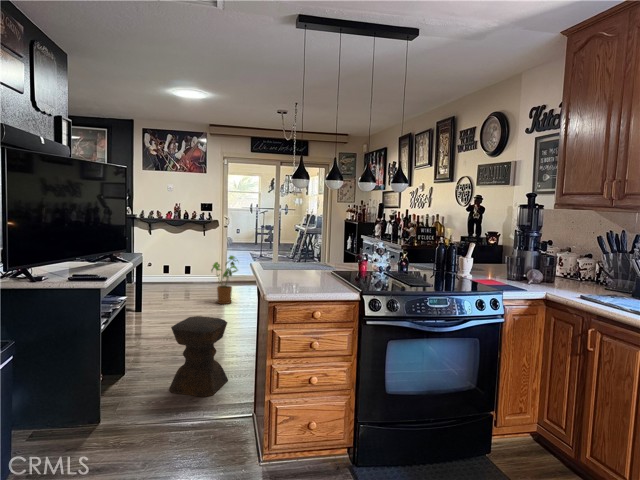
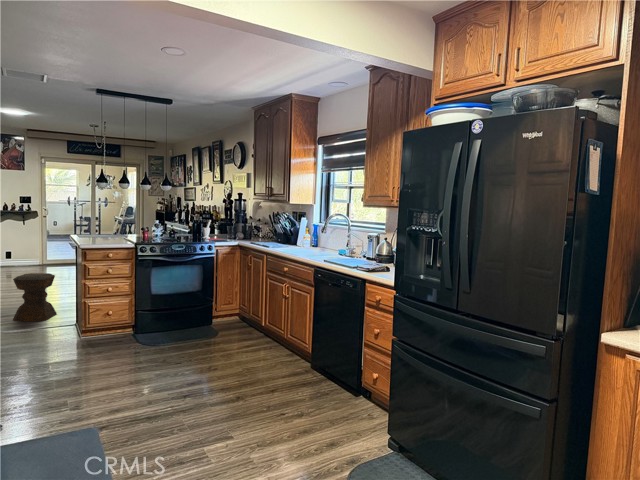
house plant: present [211,256,238,304] -> none [34,240,60,279]

